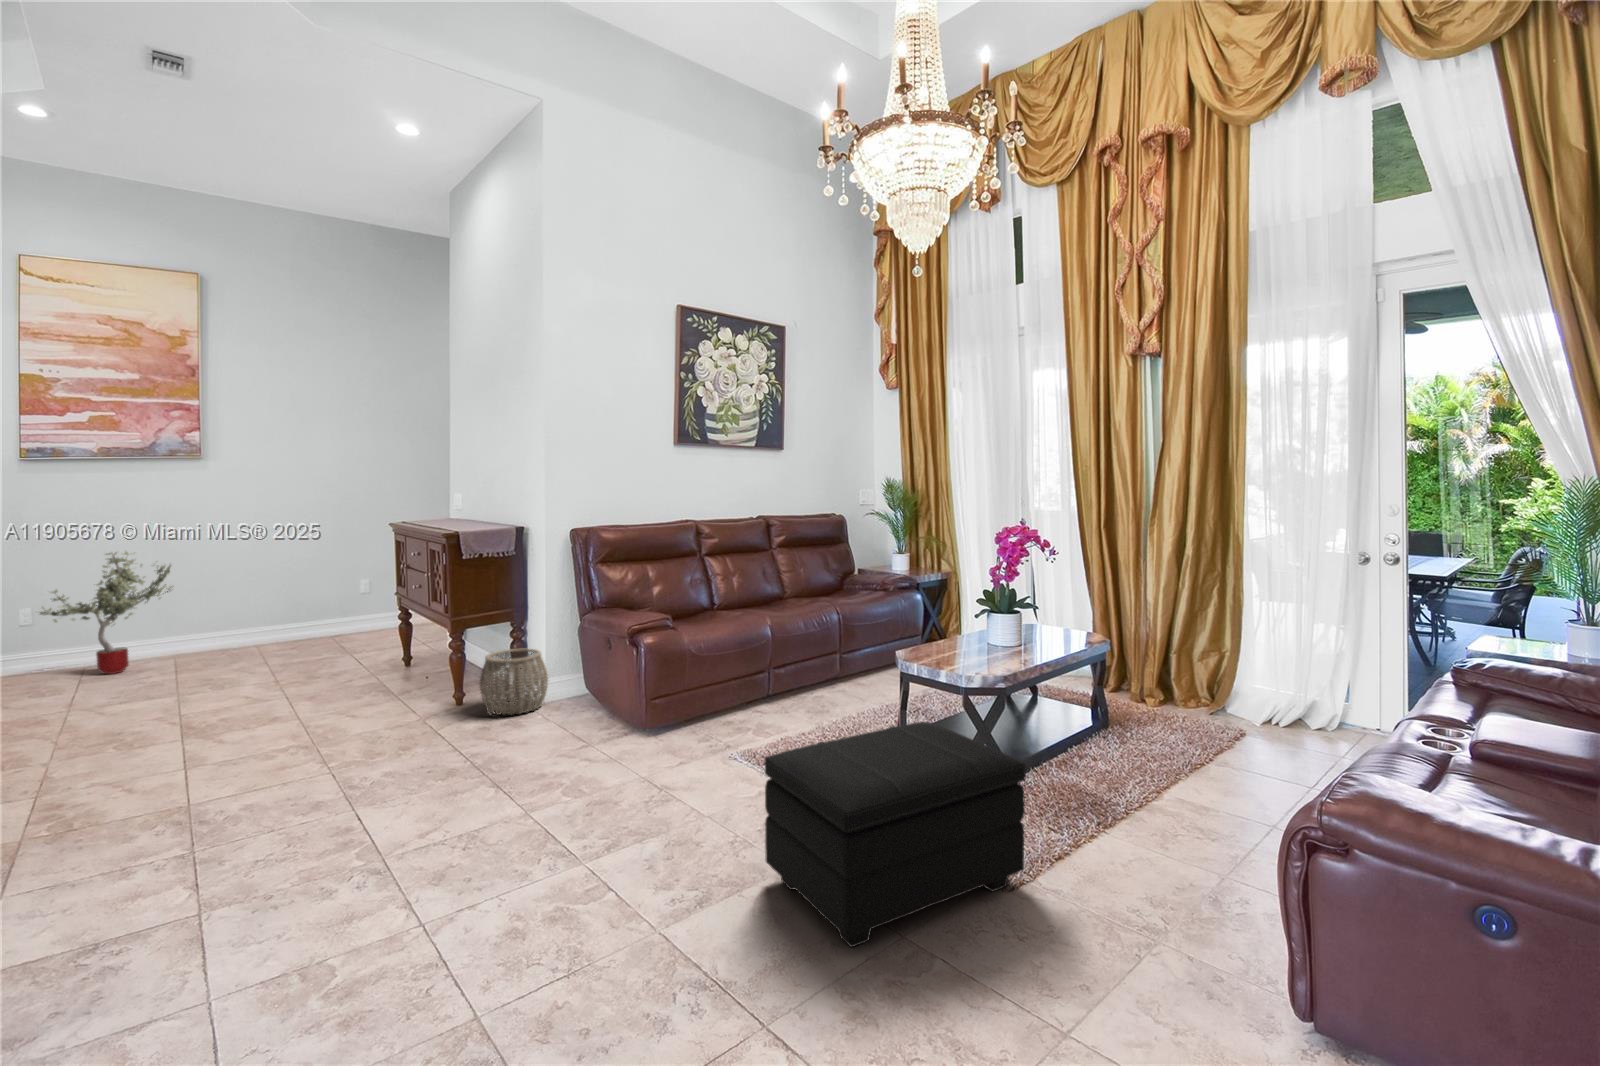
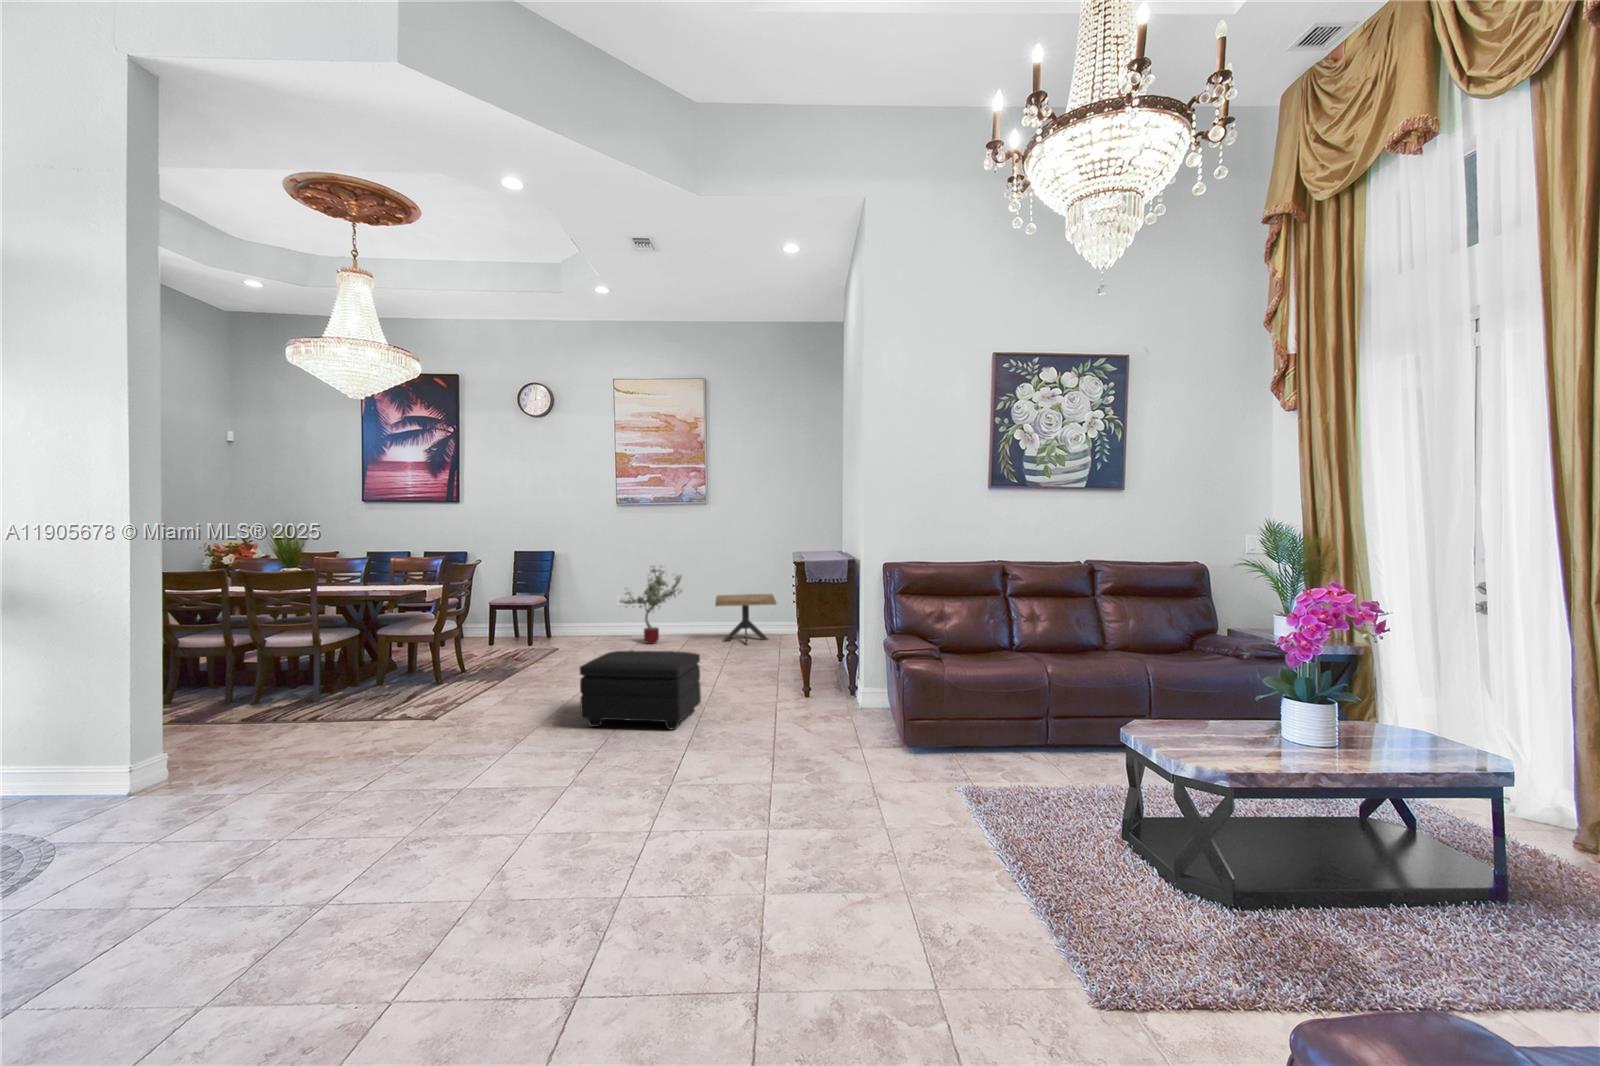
side table: none [231,583,346,655] -> present [715,594,776,641]
woven basket: present [480,648,548,715] -> none [809,661,862,716]
footstool: present [765,722,1025,947] -> present [580,650,701,730]

